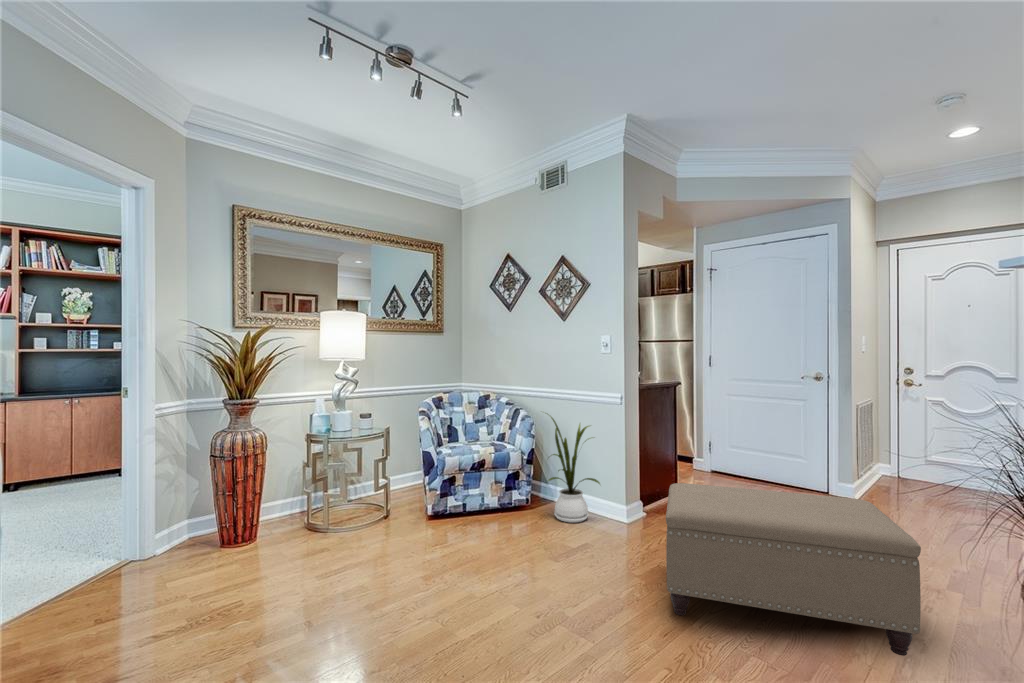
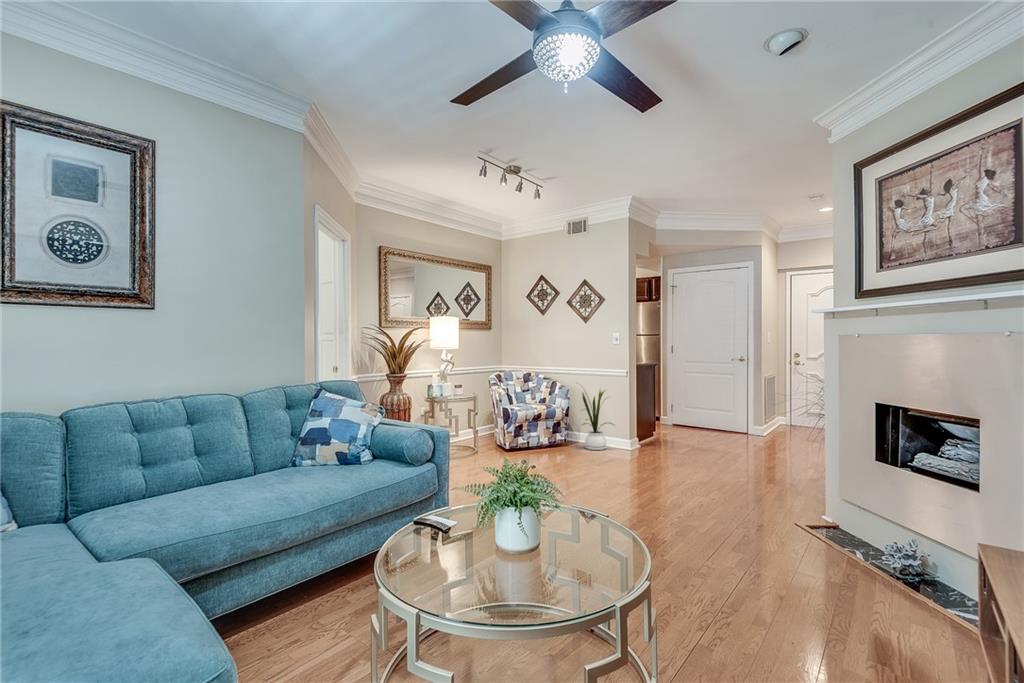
ottoman: present [666,483,921,656] -> none [664,415,785,482]

